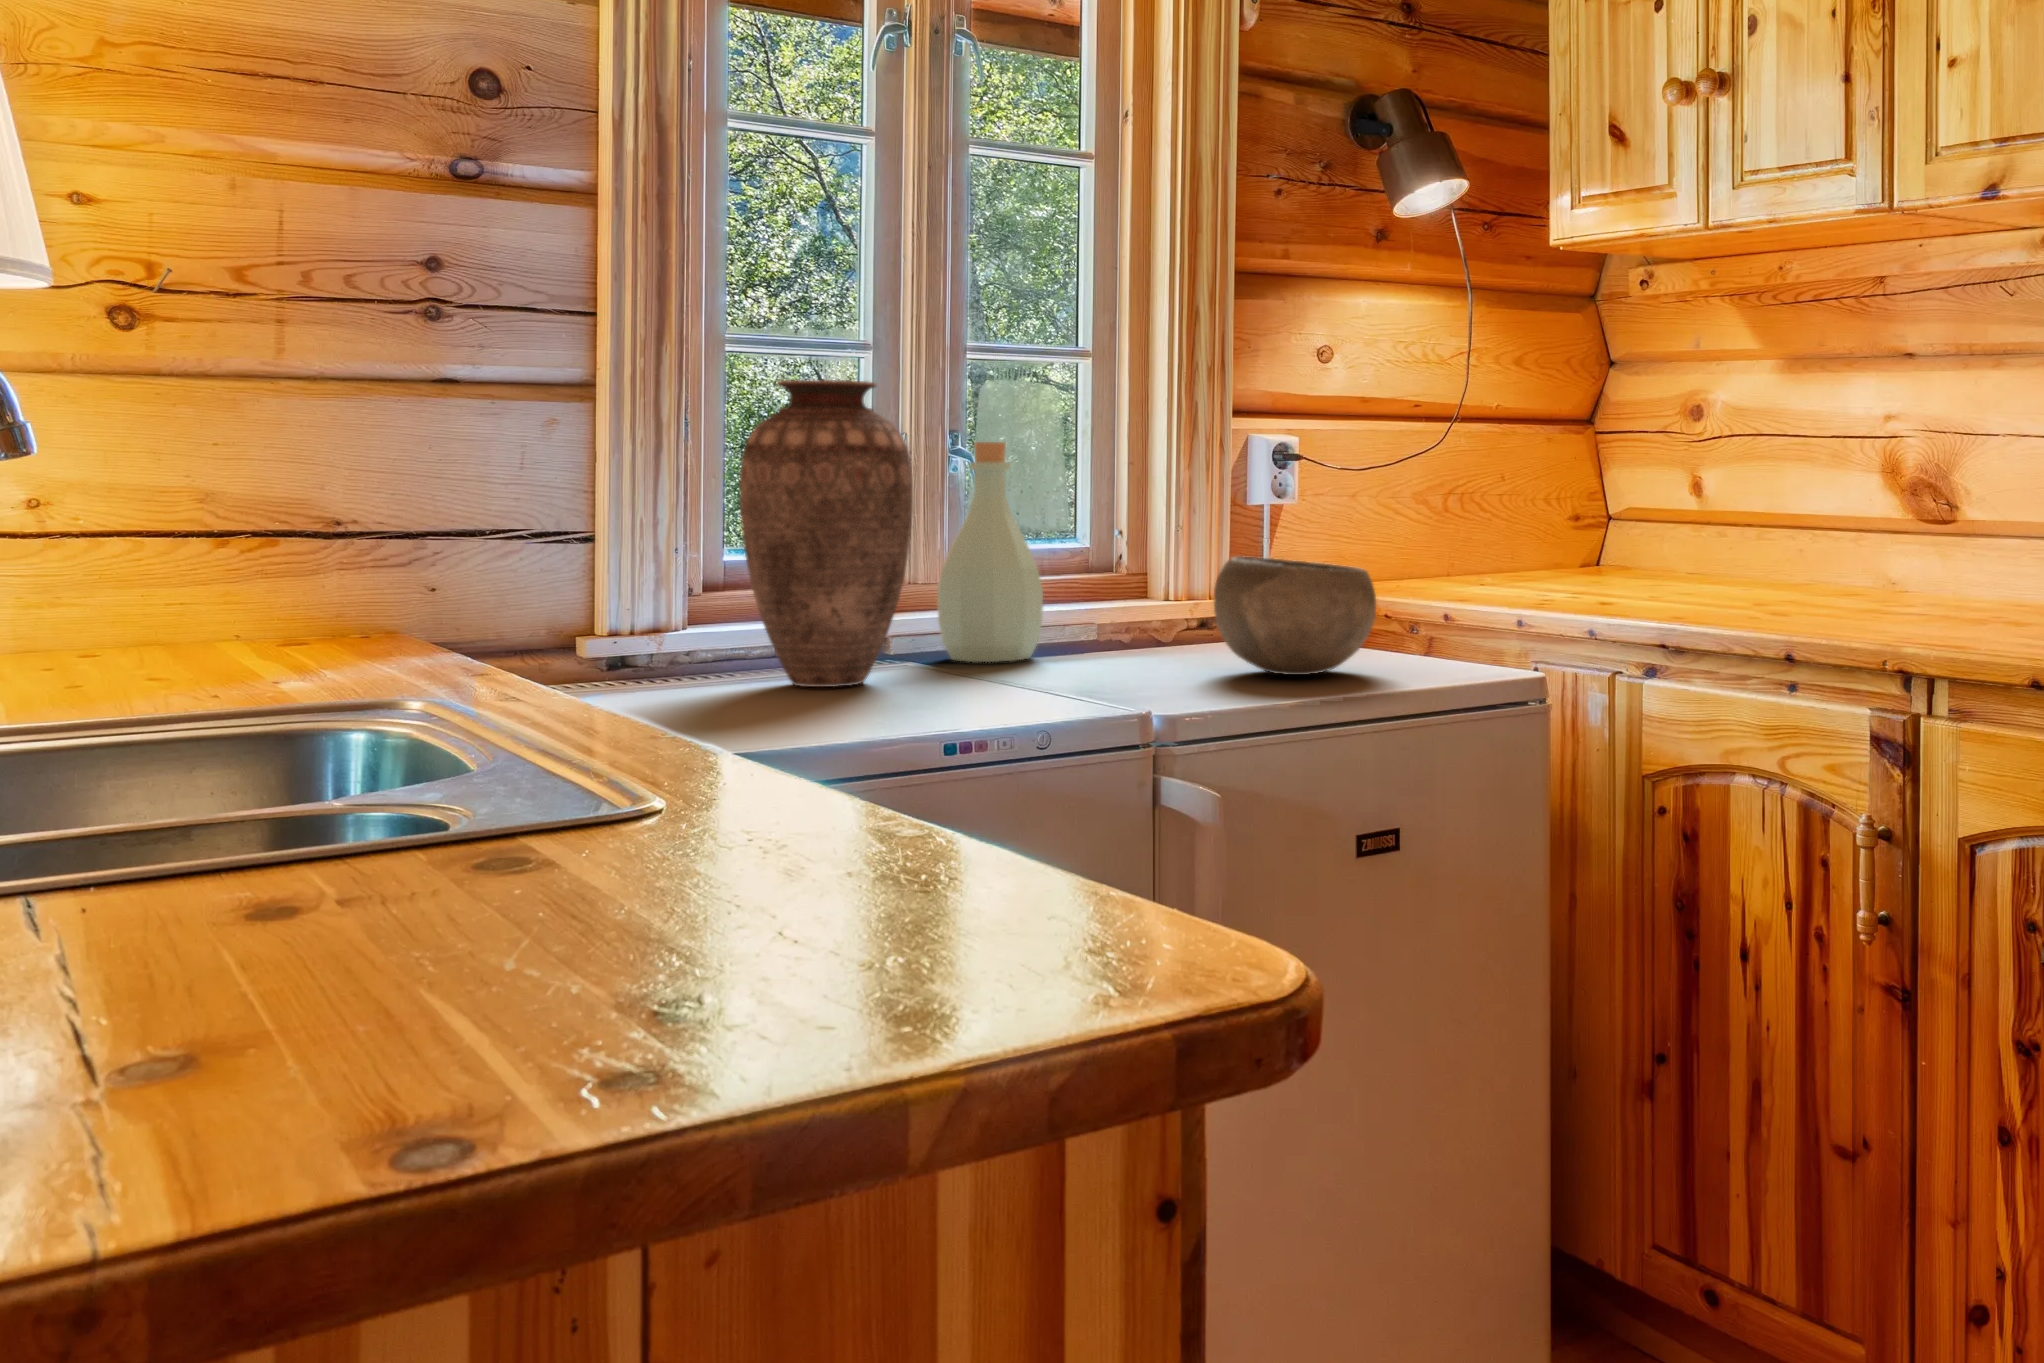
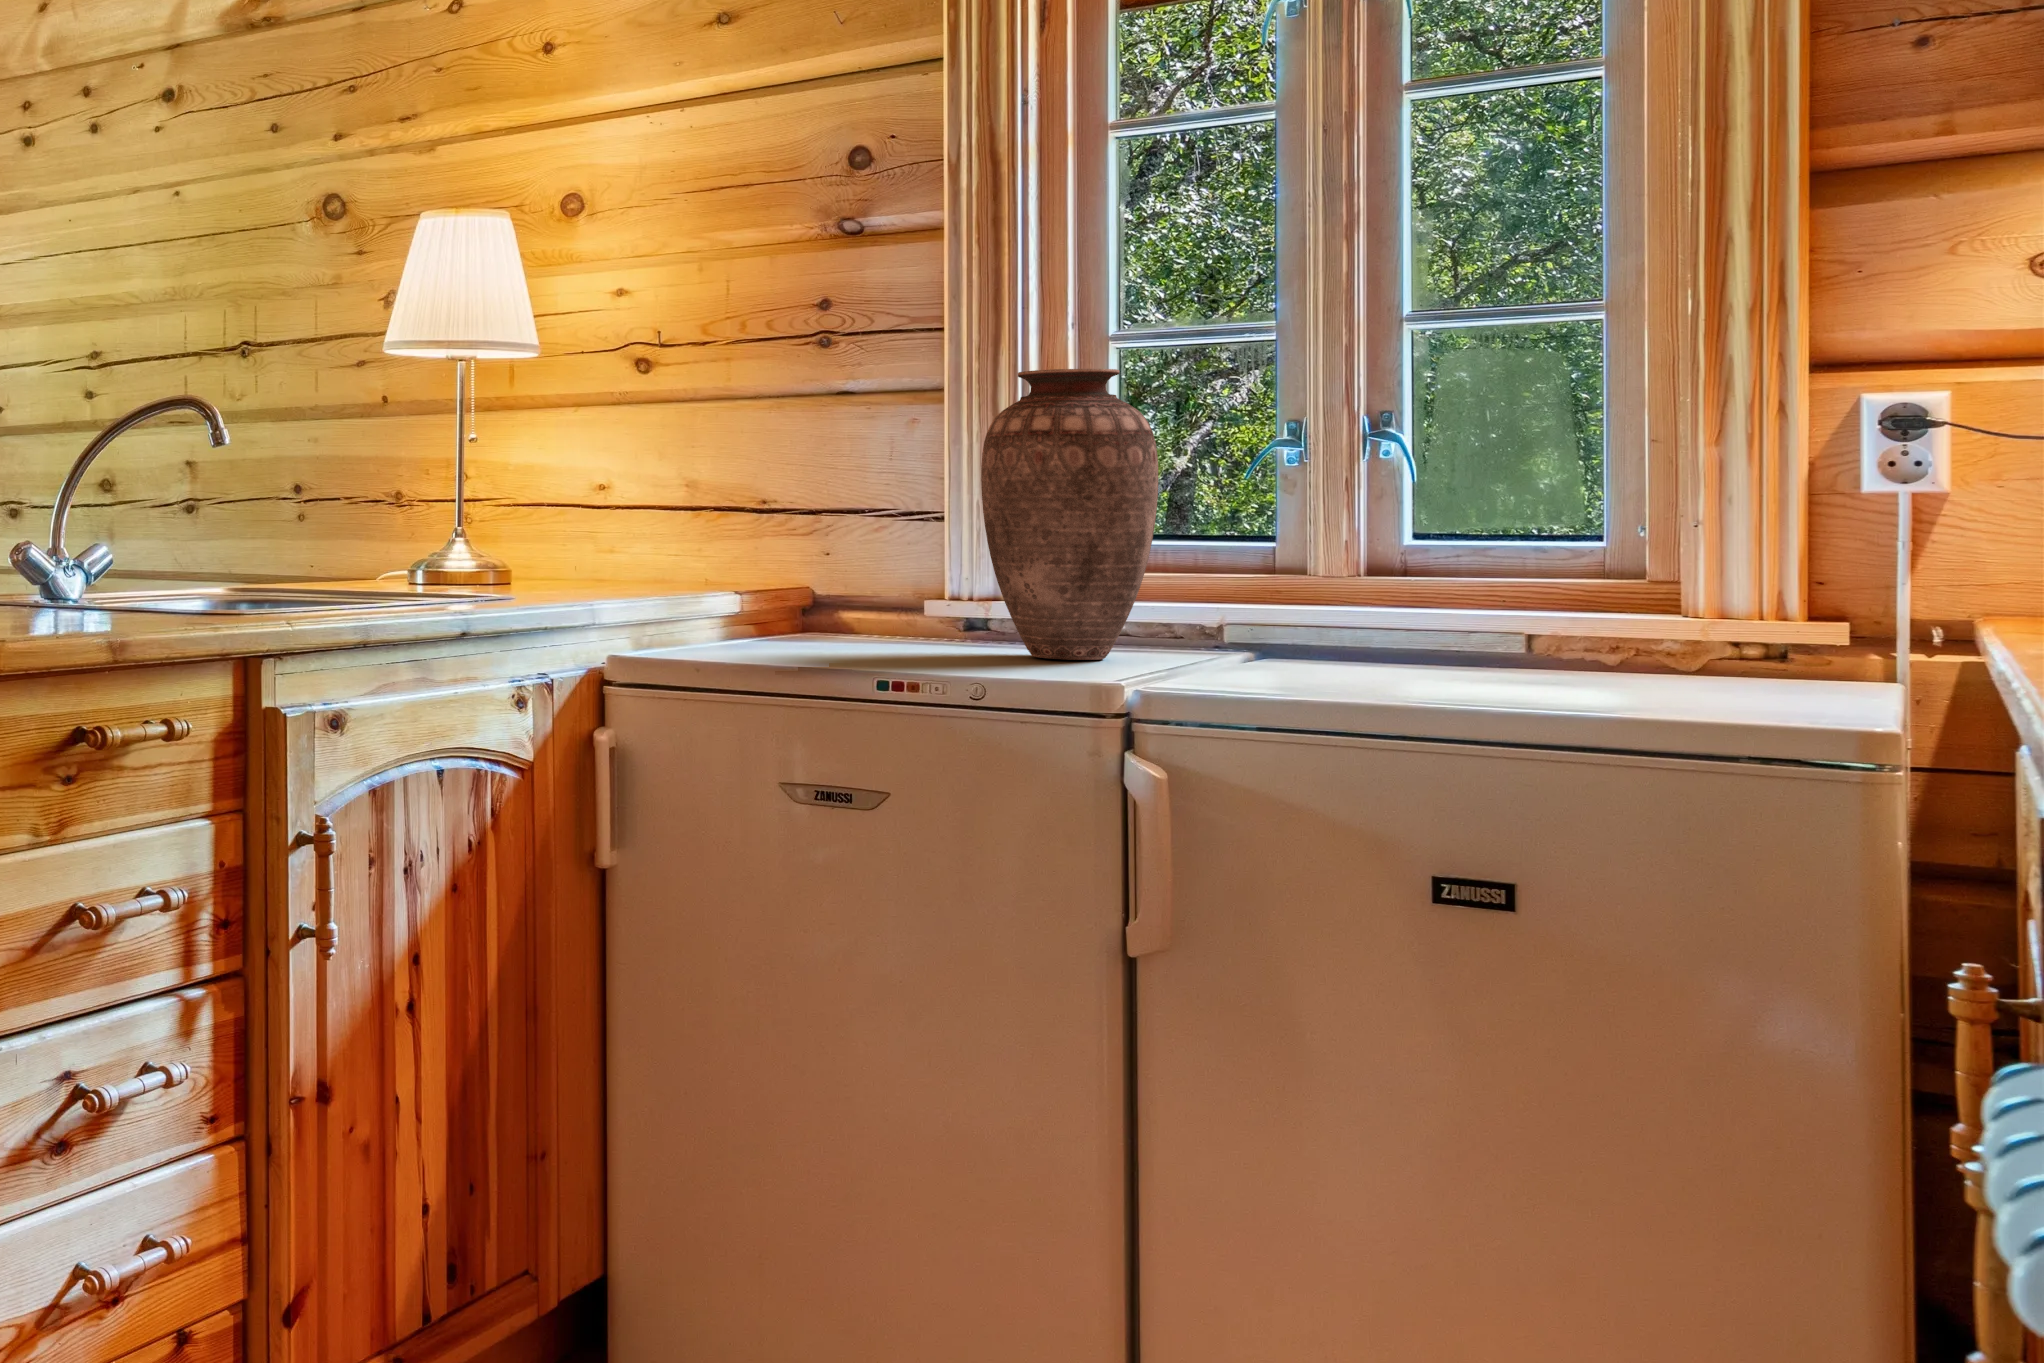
bottle: present [937,442,1043,662] -> none [1276,421,1413,665]
bowl: present [1214,556,1376,675] -> none [1406,551,1670,706]

